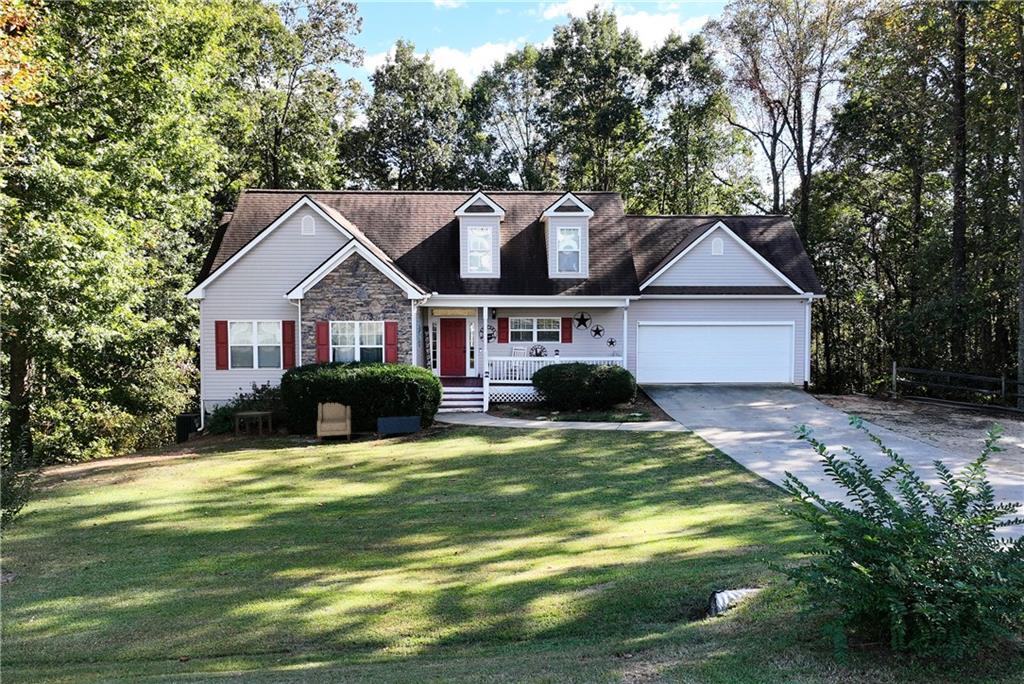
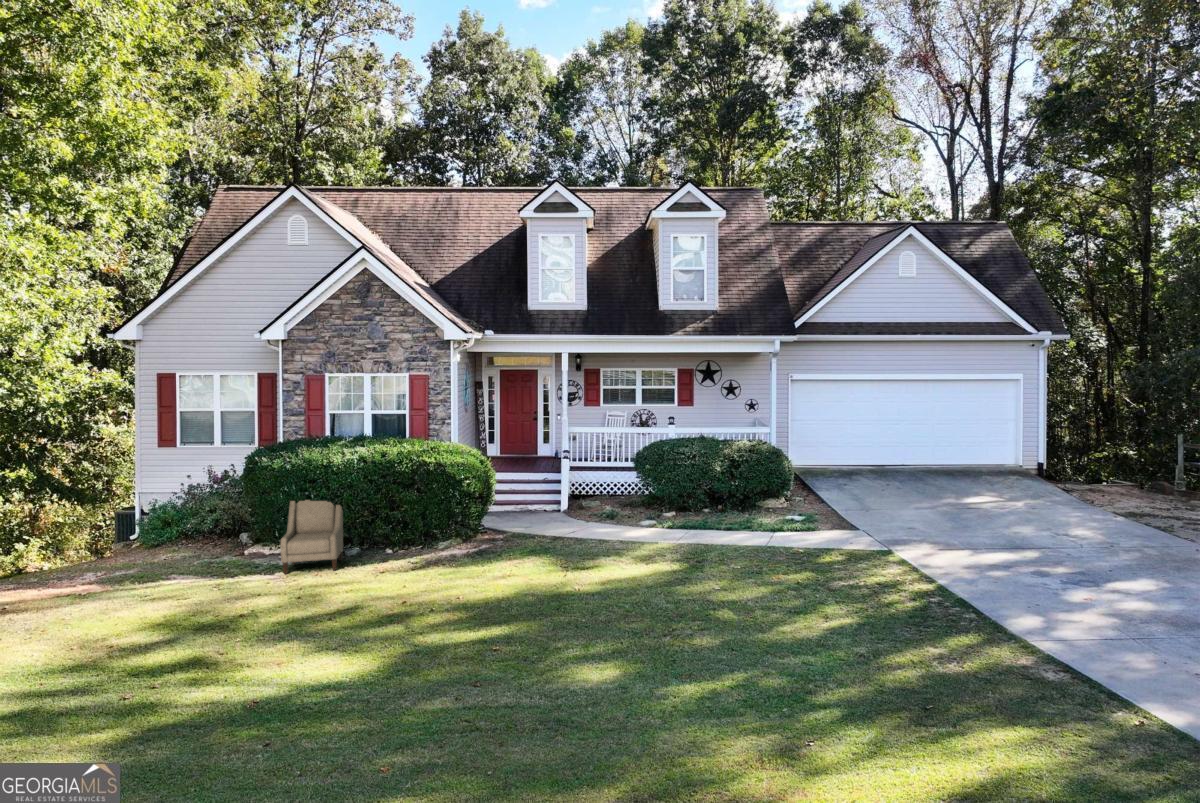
round table: present [233,410,273,437] -> none [160,510,230,556]
bench: present [378,416,420,440] -> none [383,526,454,568]

